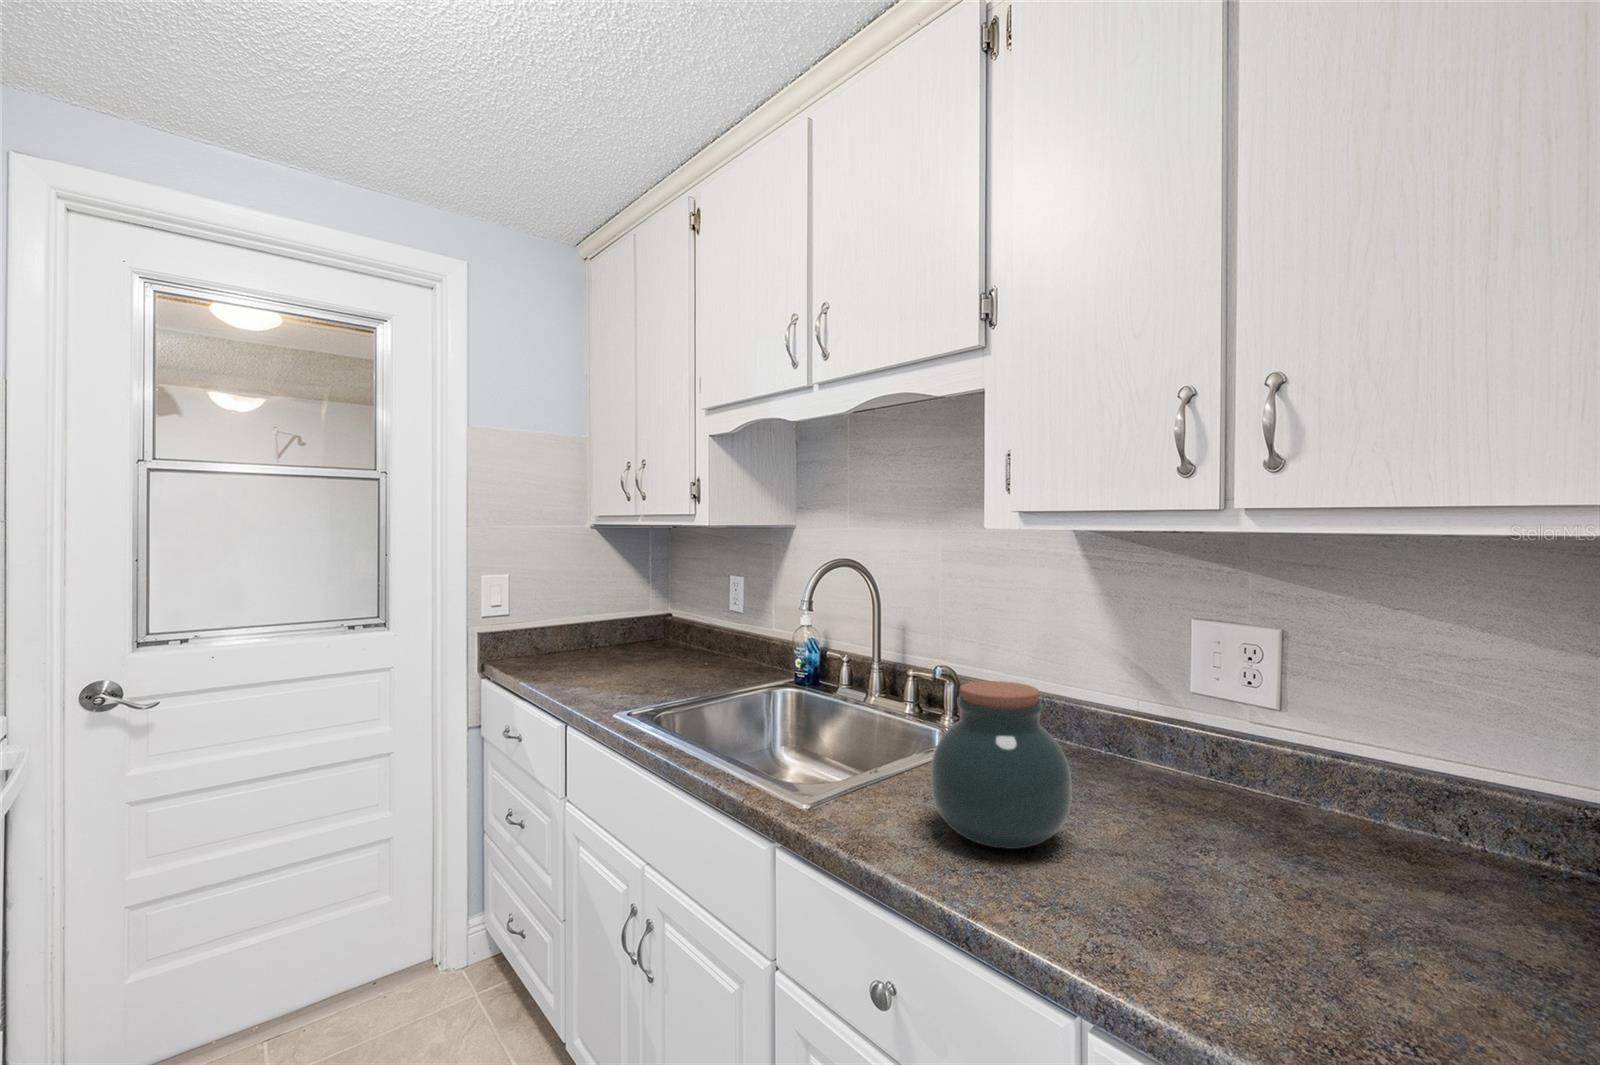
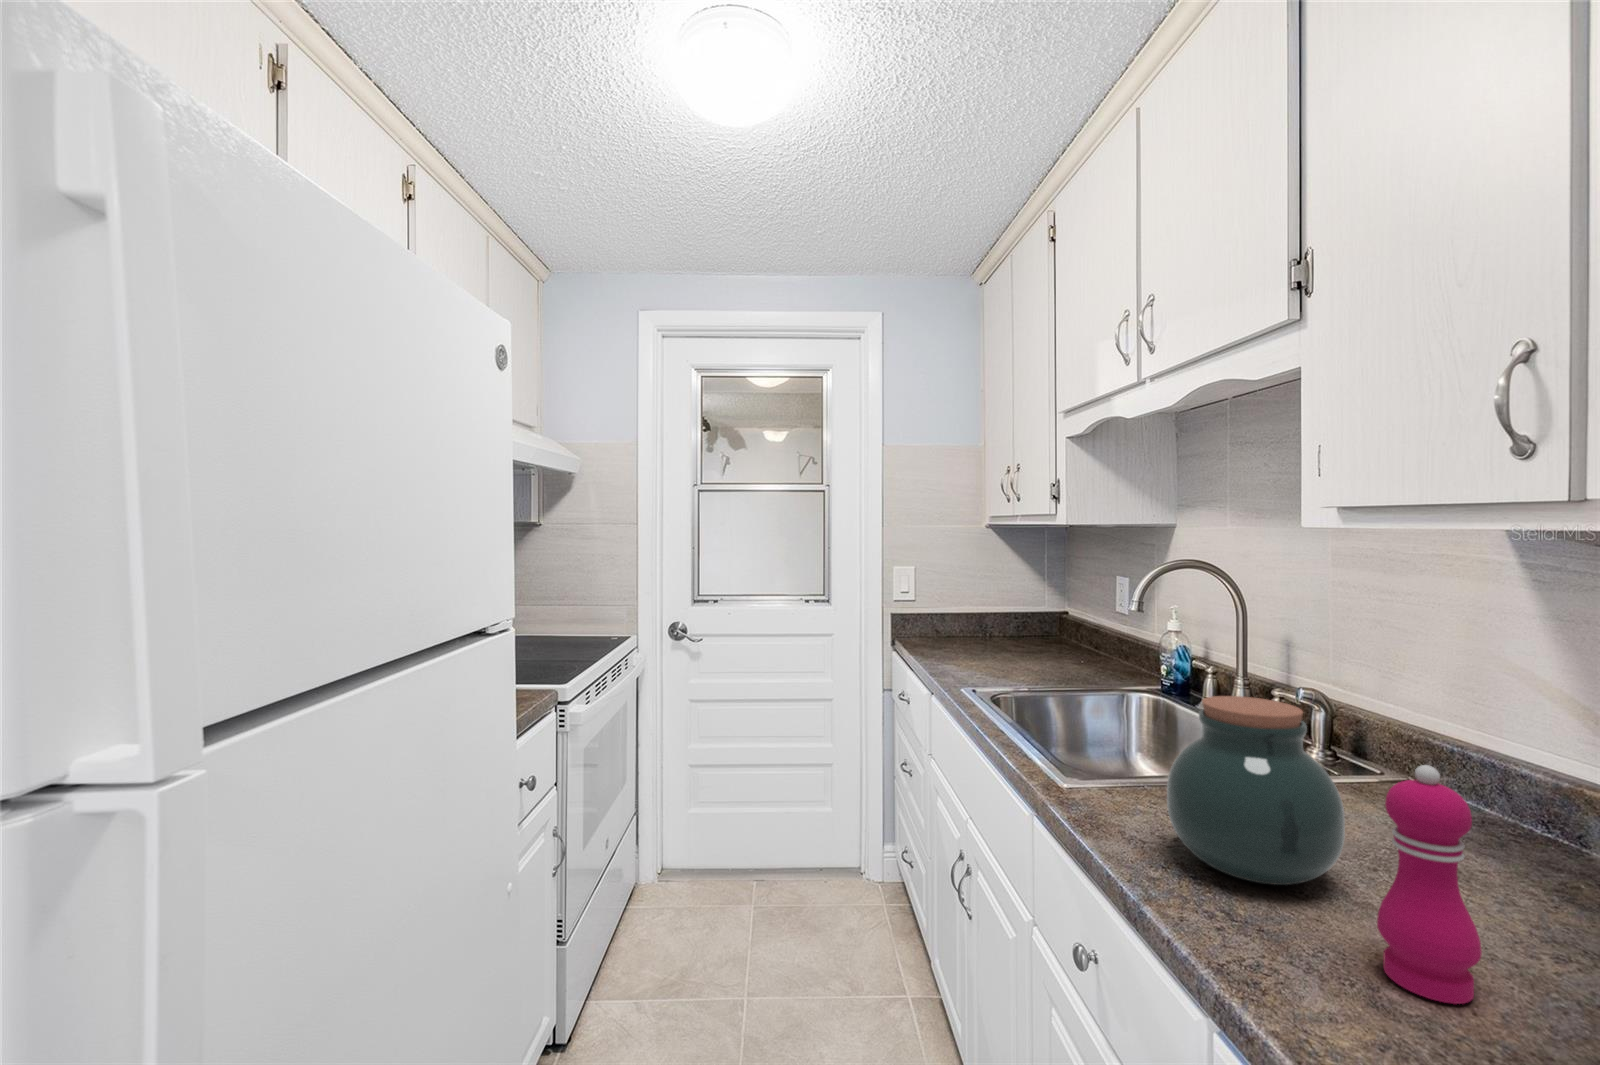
pepper mill: none [1138,720,1209,909] -> present [1377,765,1482,1004]

